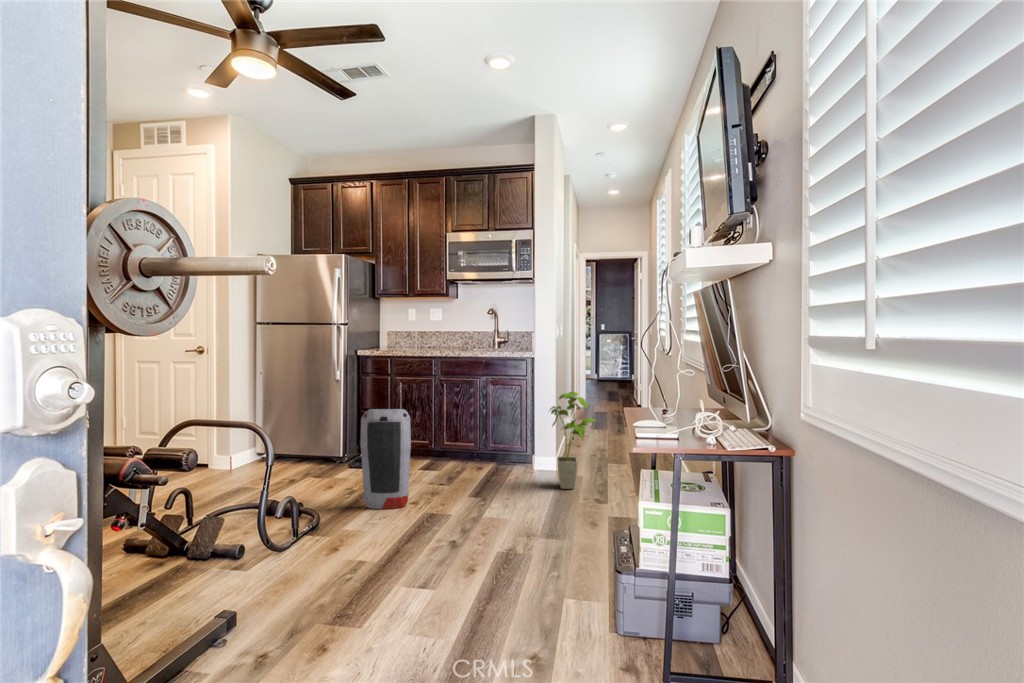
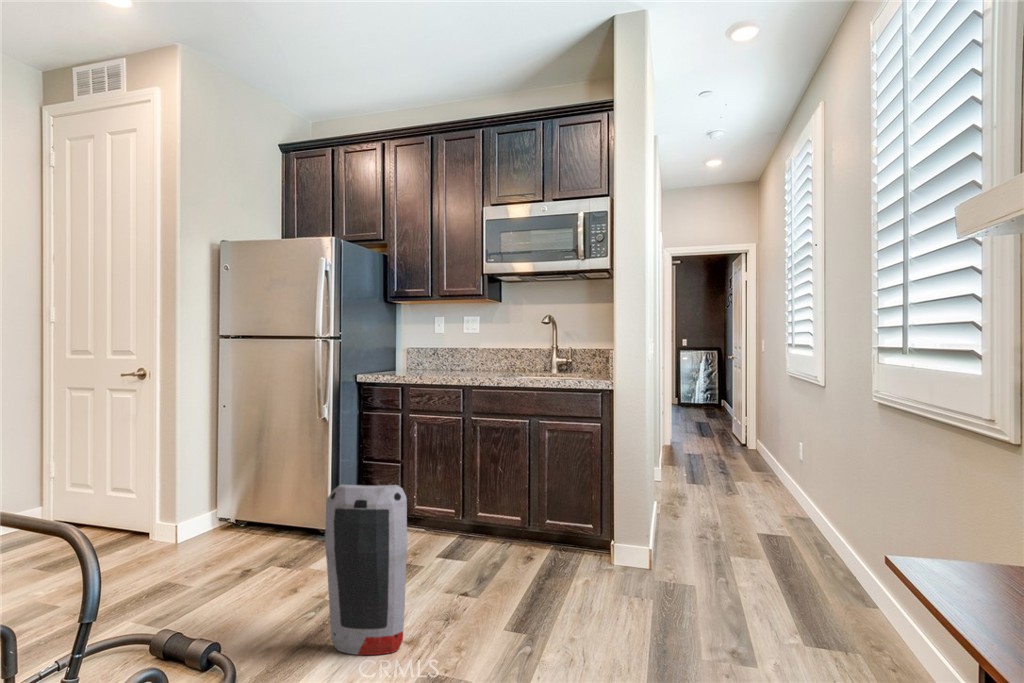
house plant: present [550,392,596,489] -> none [638,454,727,620]

